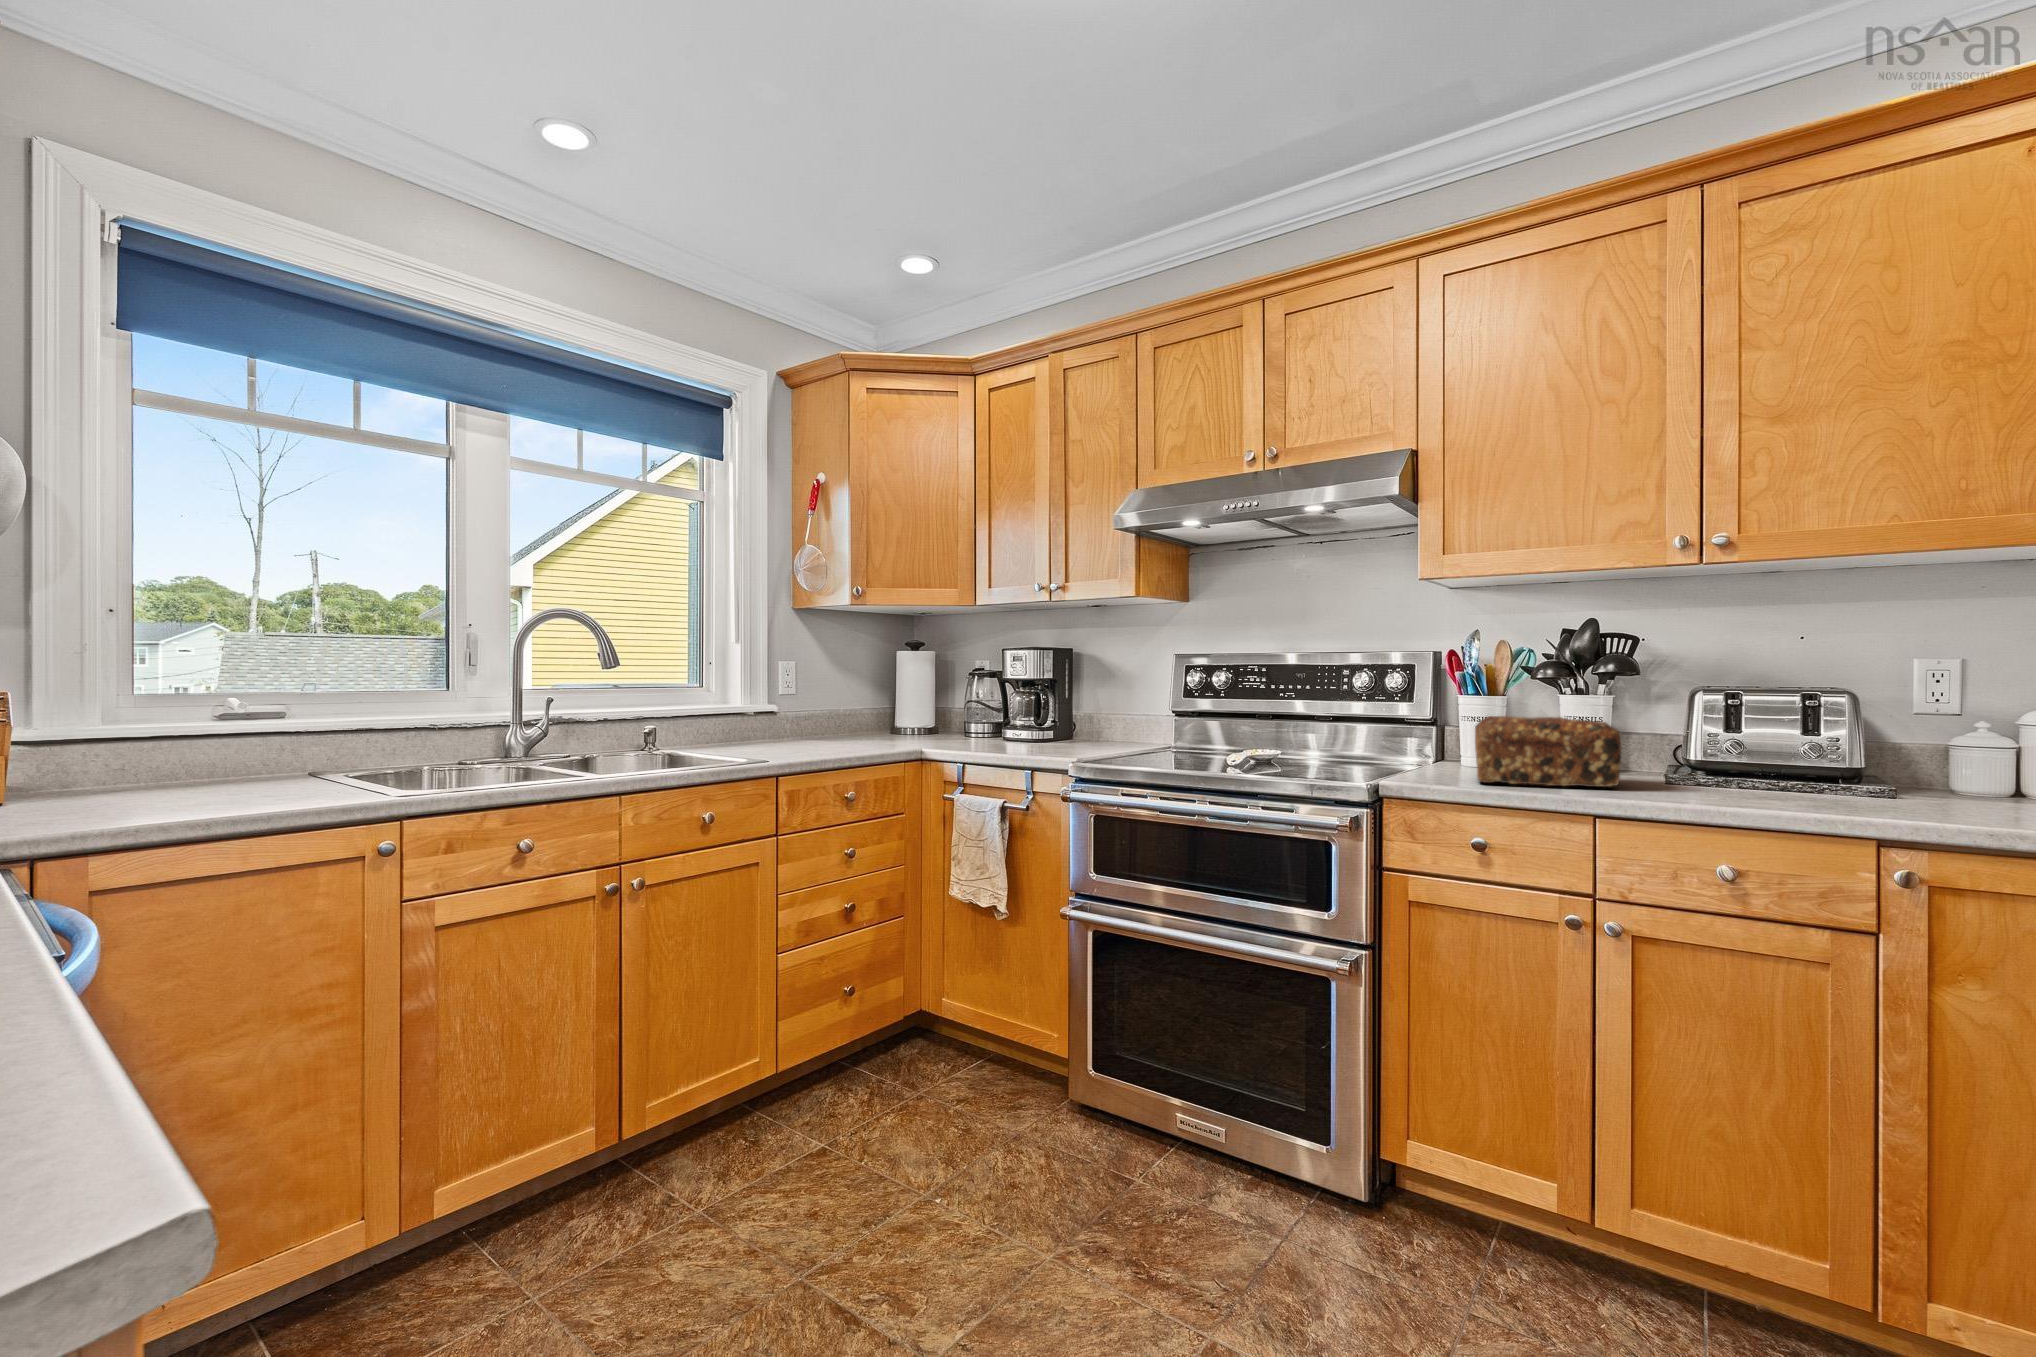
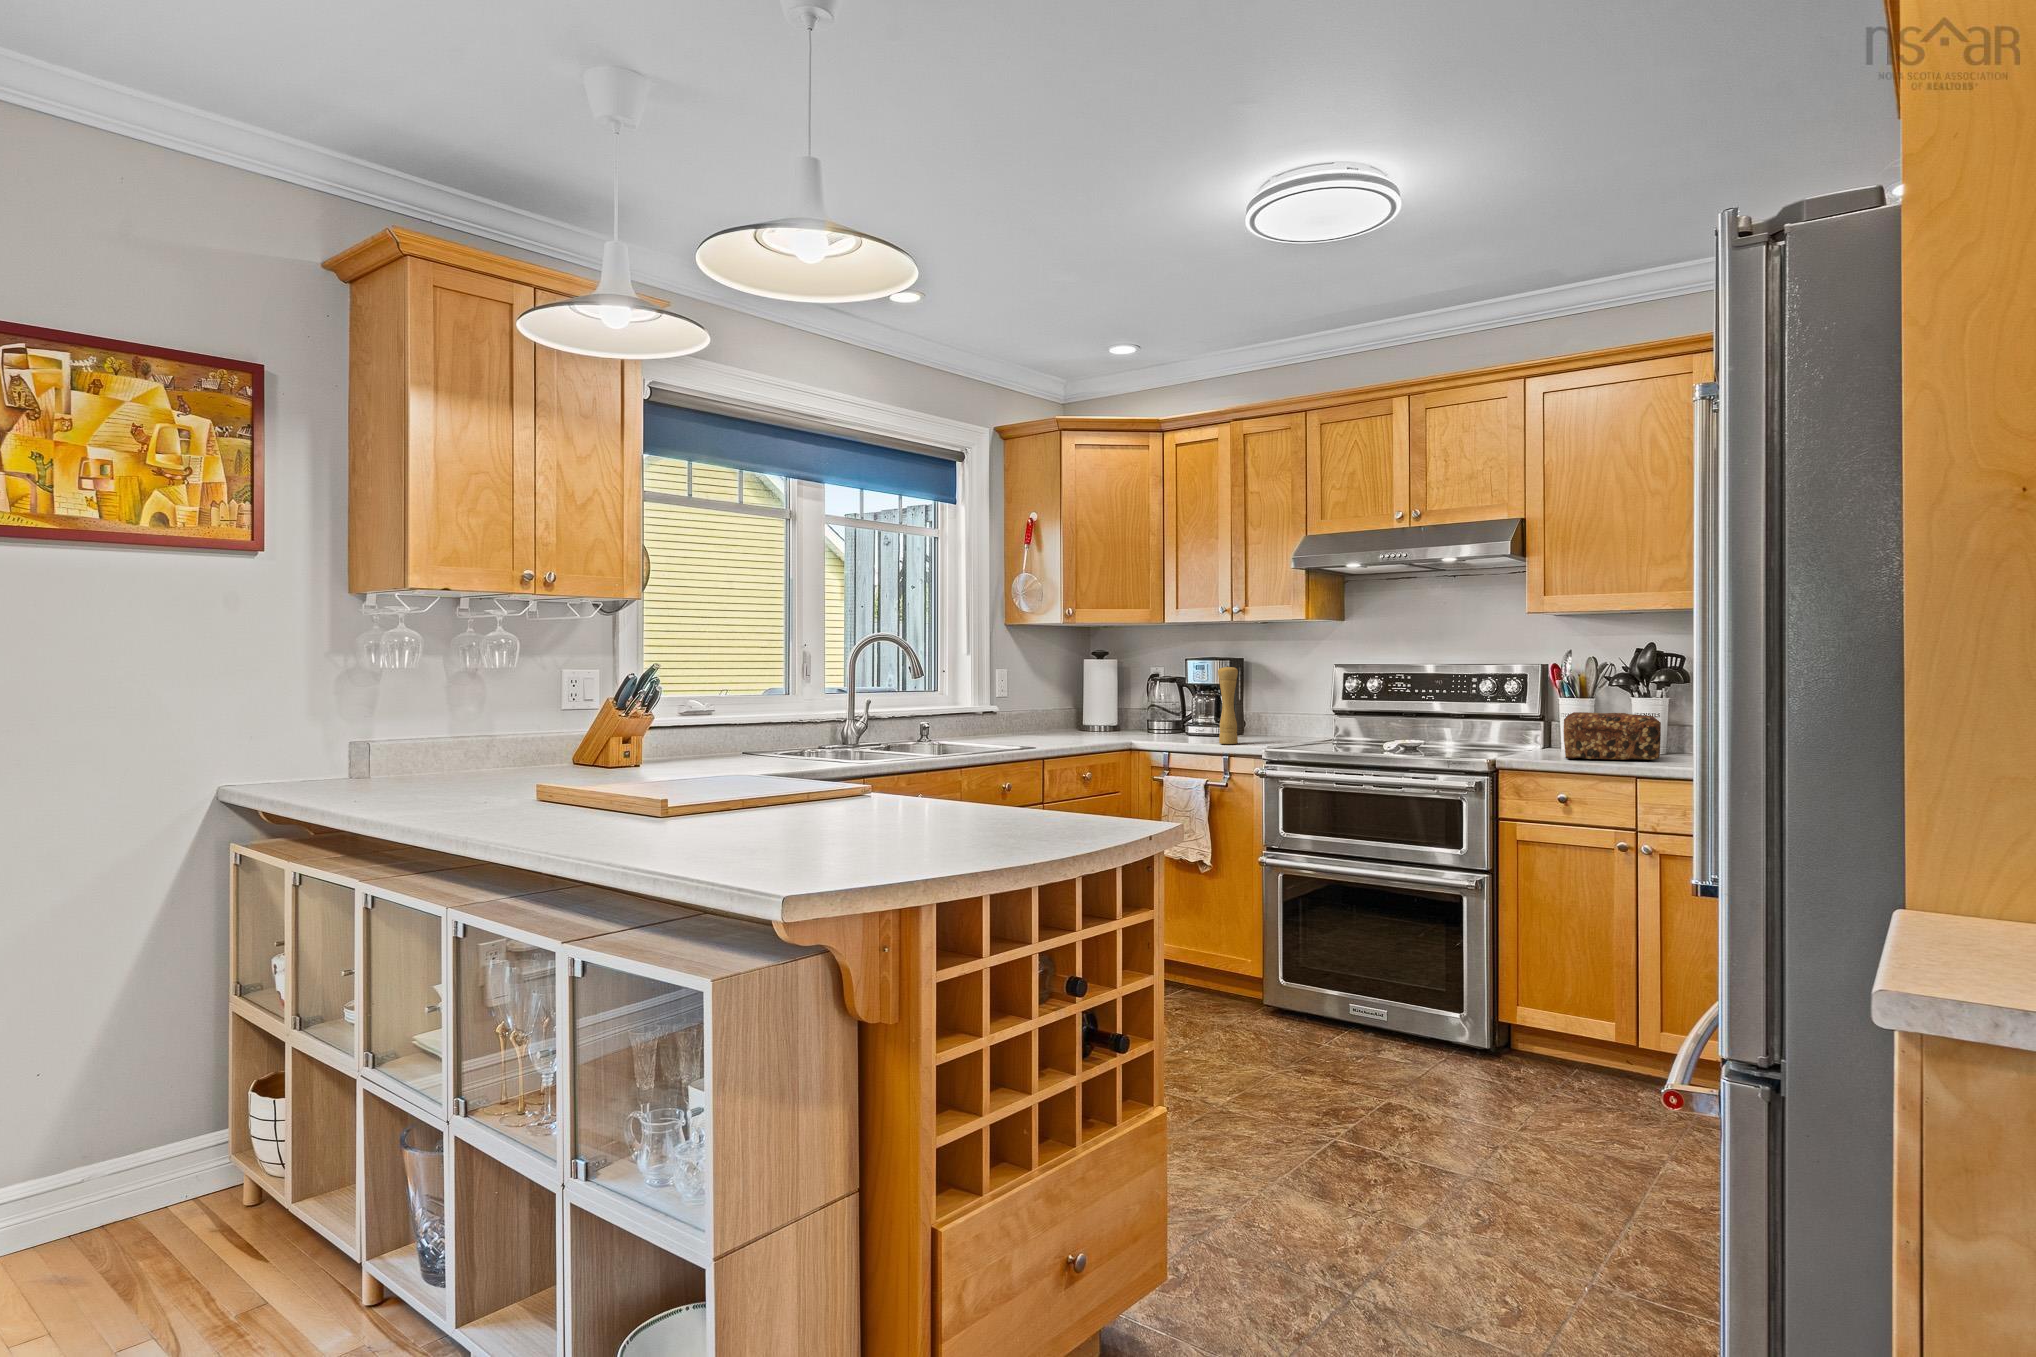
pepper mill: none [1026,655,1051,753] -> present [1218,666,1238,744]

